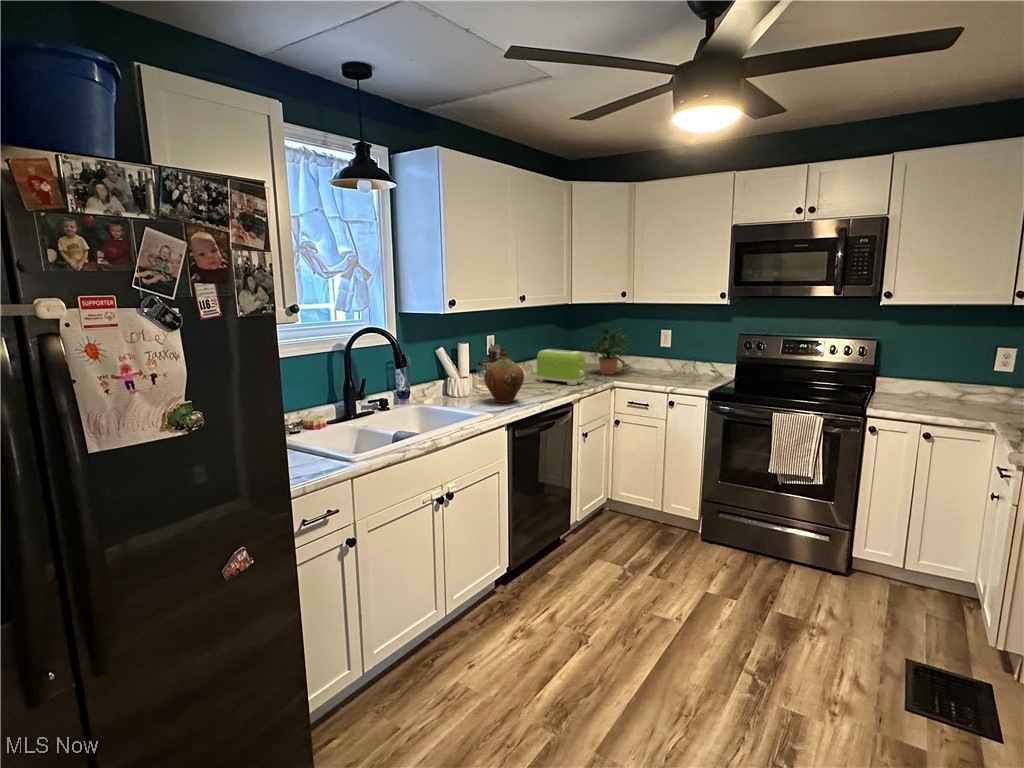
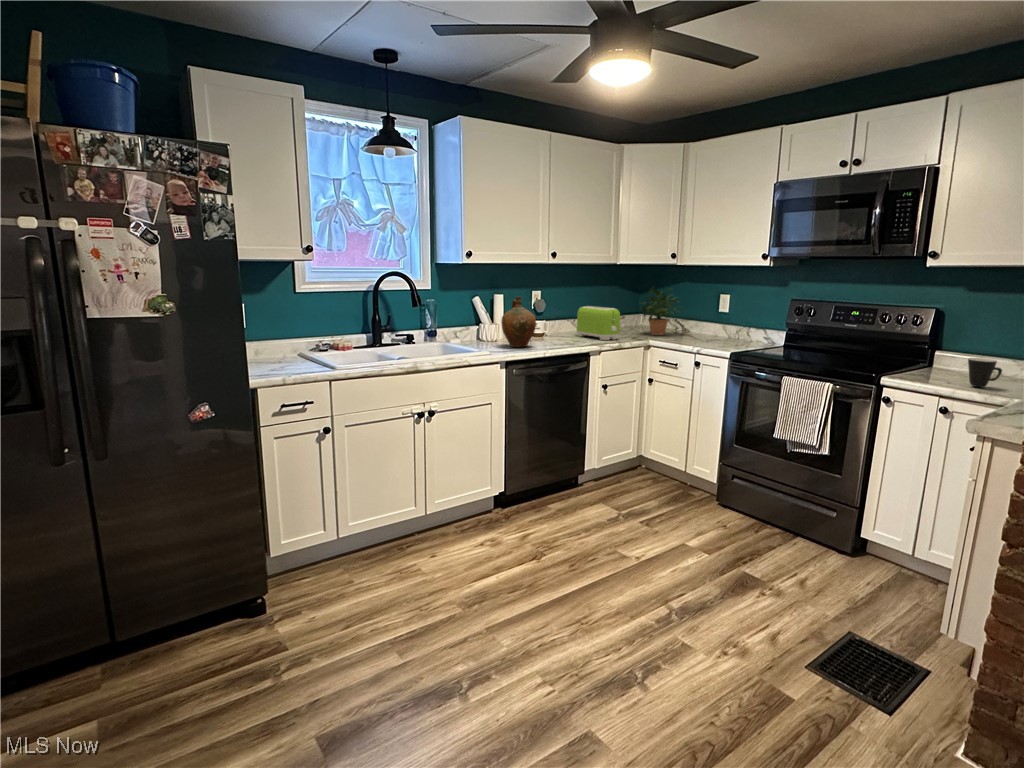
mug: none [939,391,966,417] -> present [968,358,1002,387]

